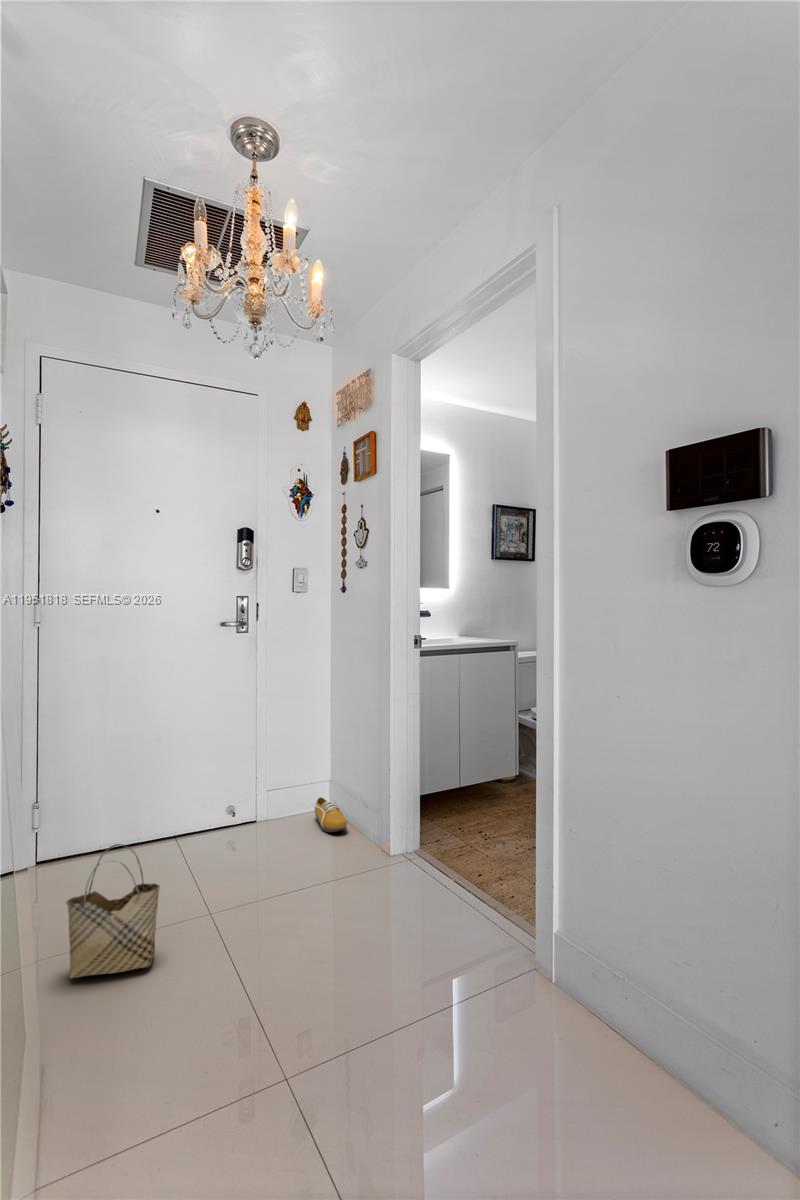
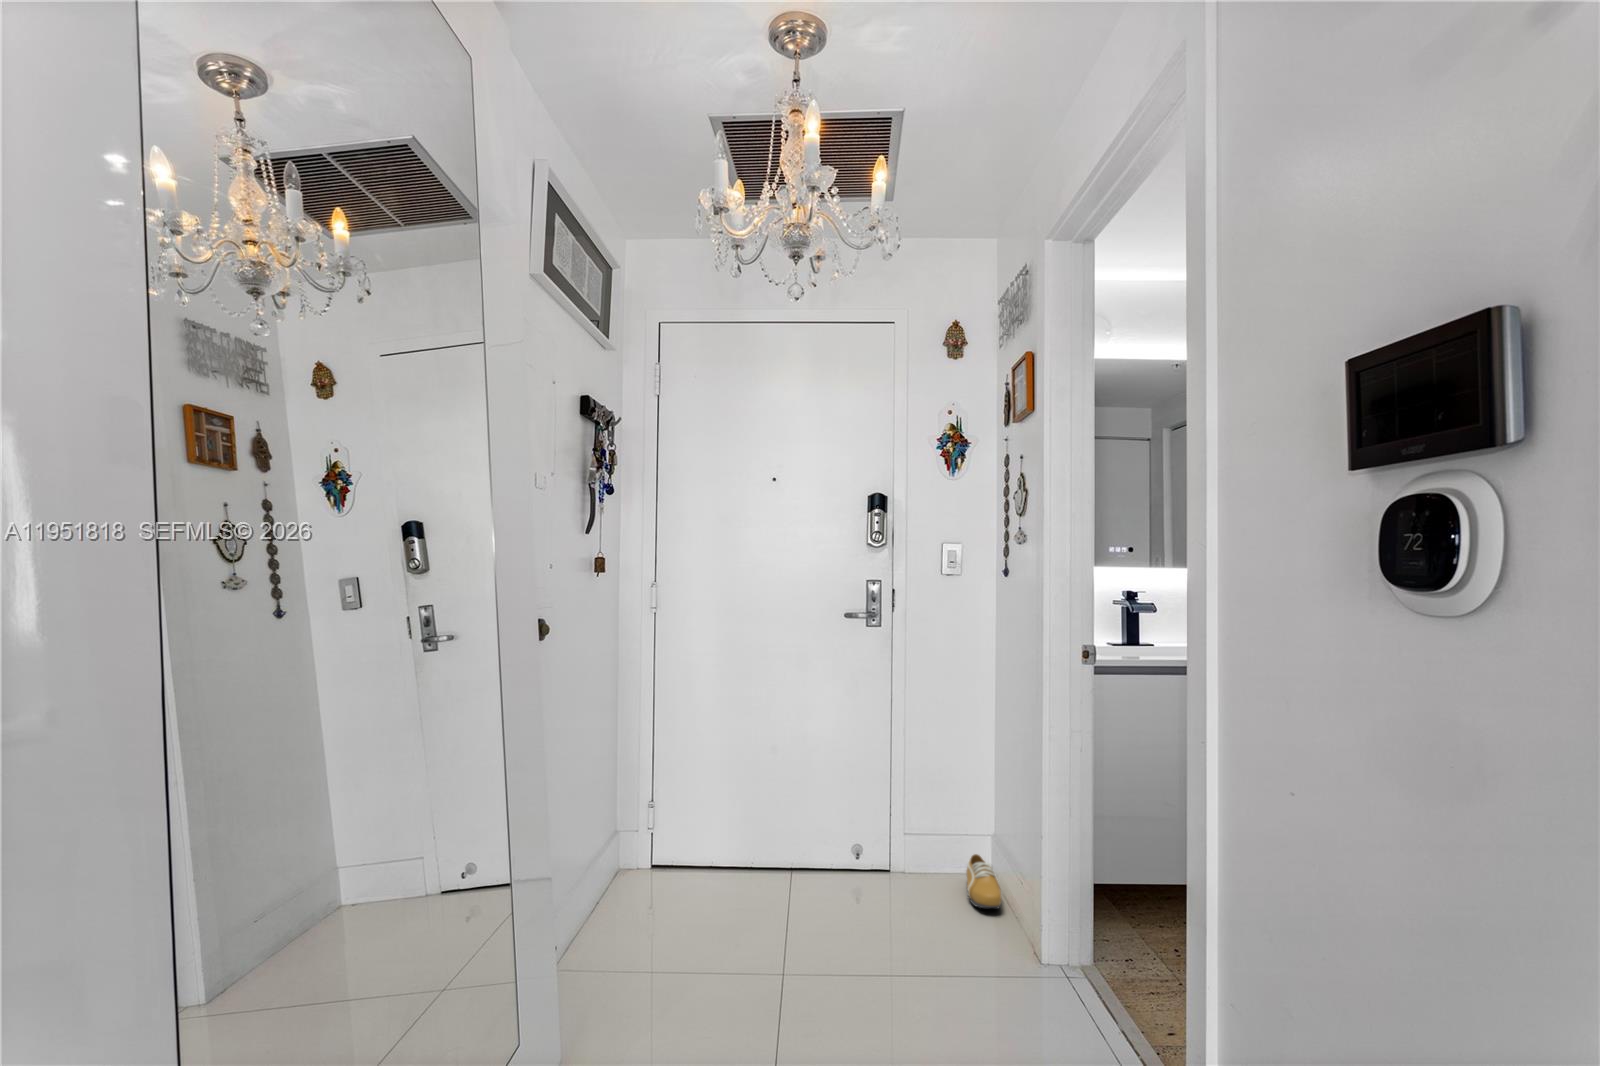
woven basket: present [66,844,160,978] -> none [615,871,710,1026]

